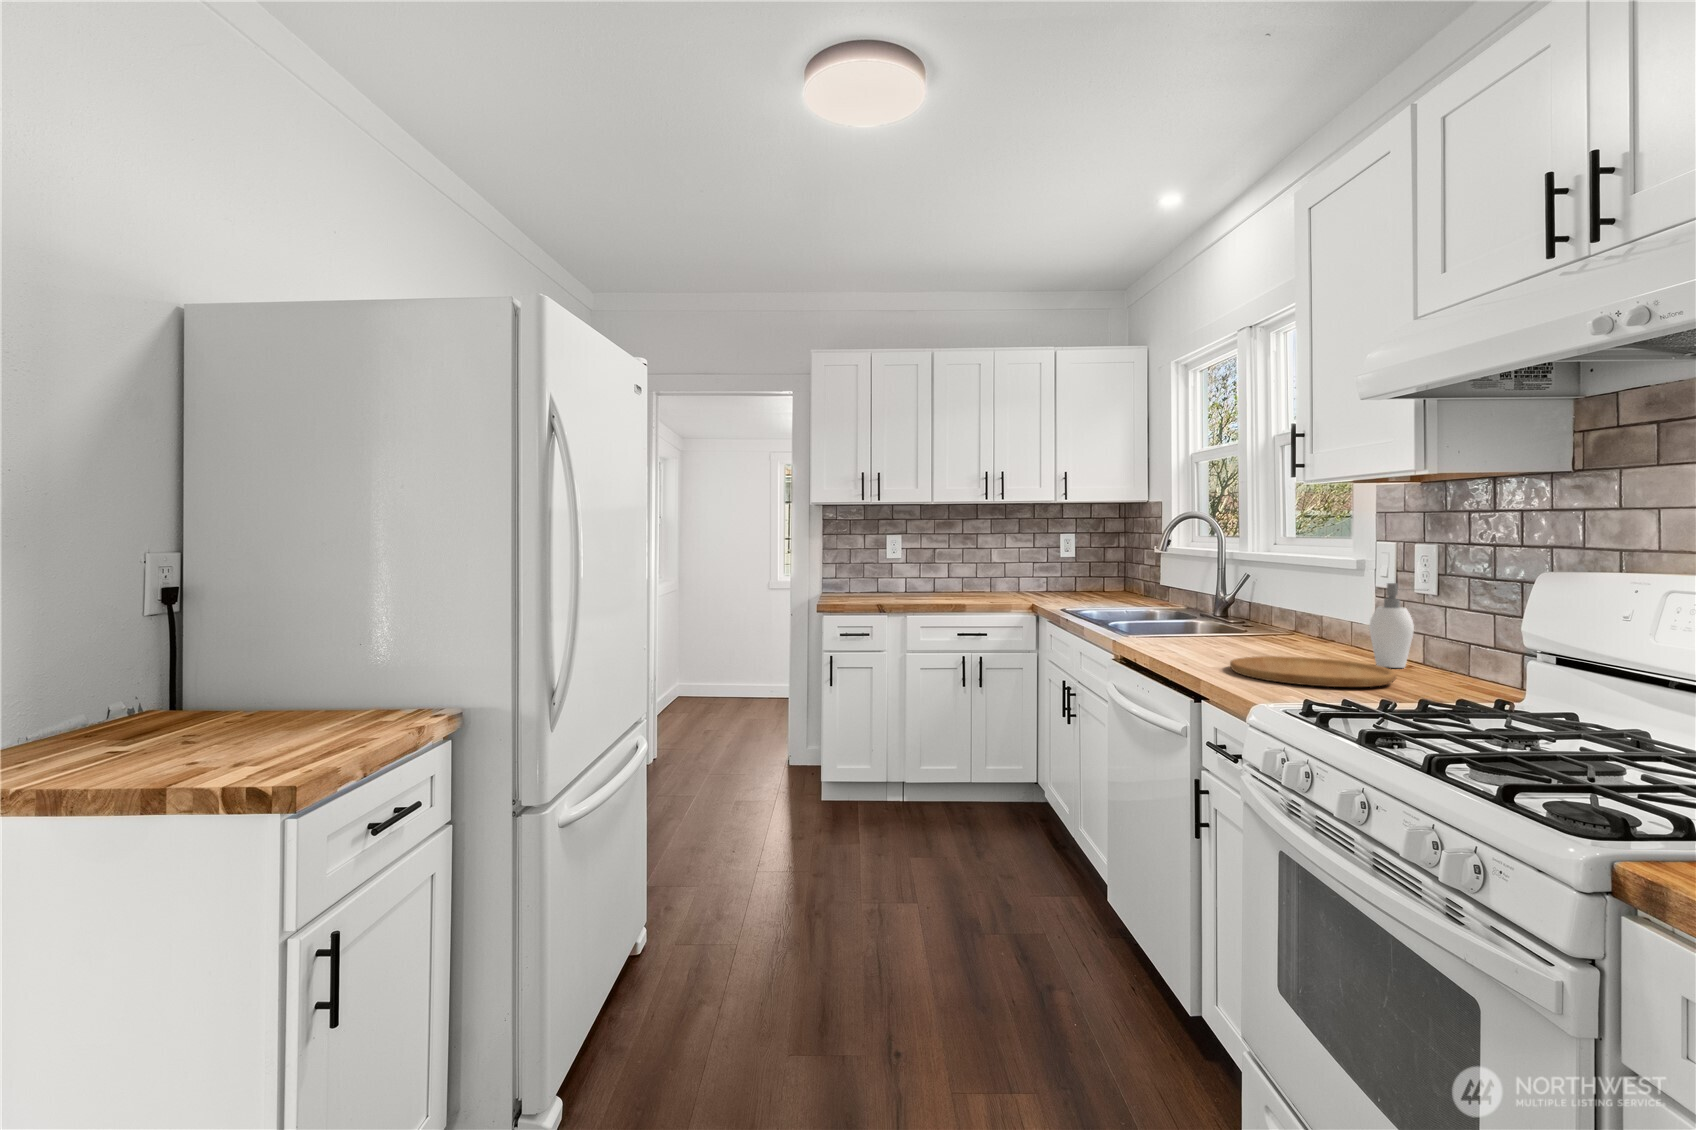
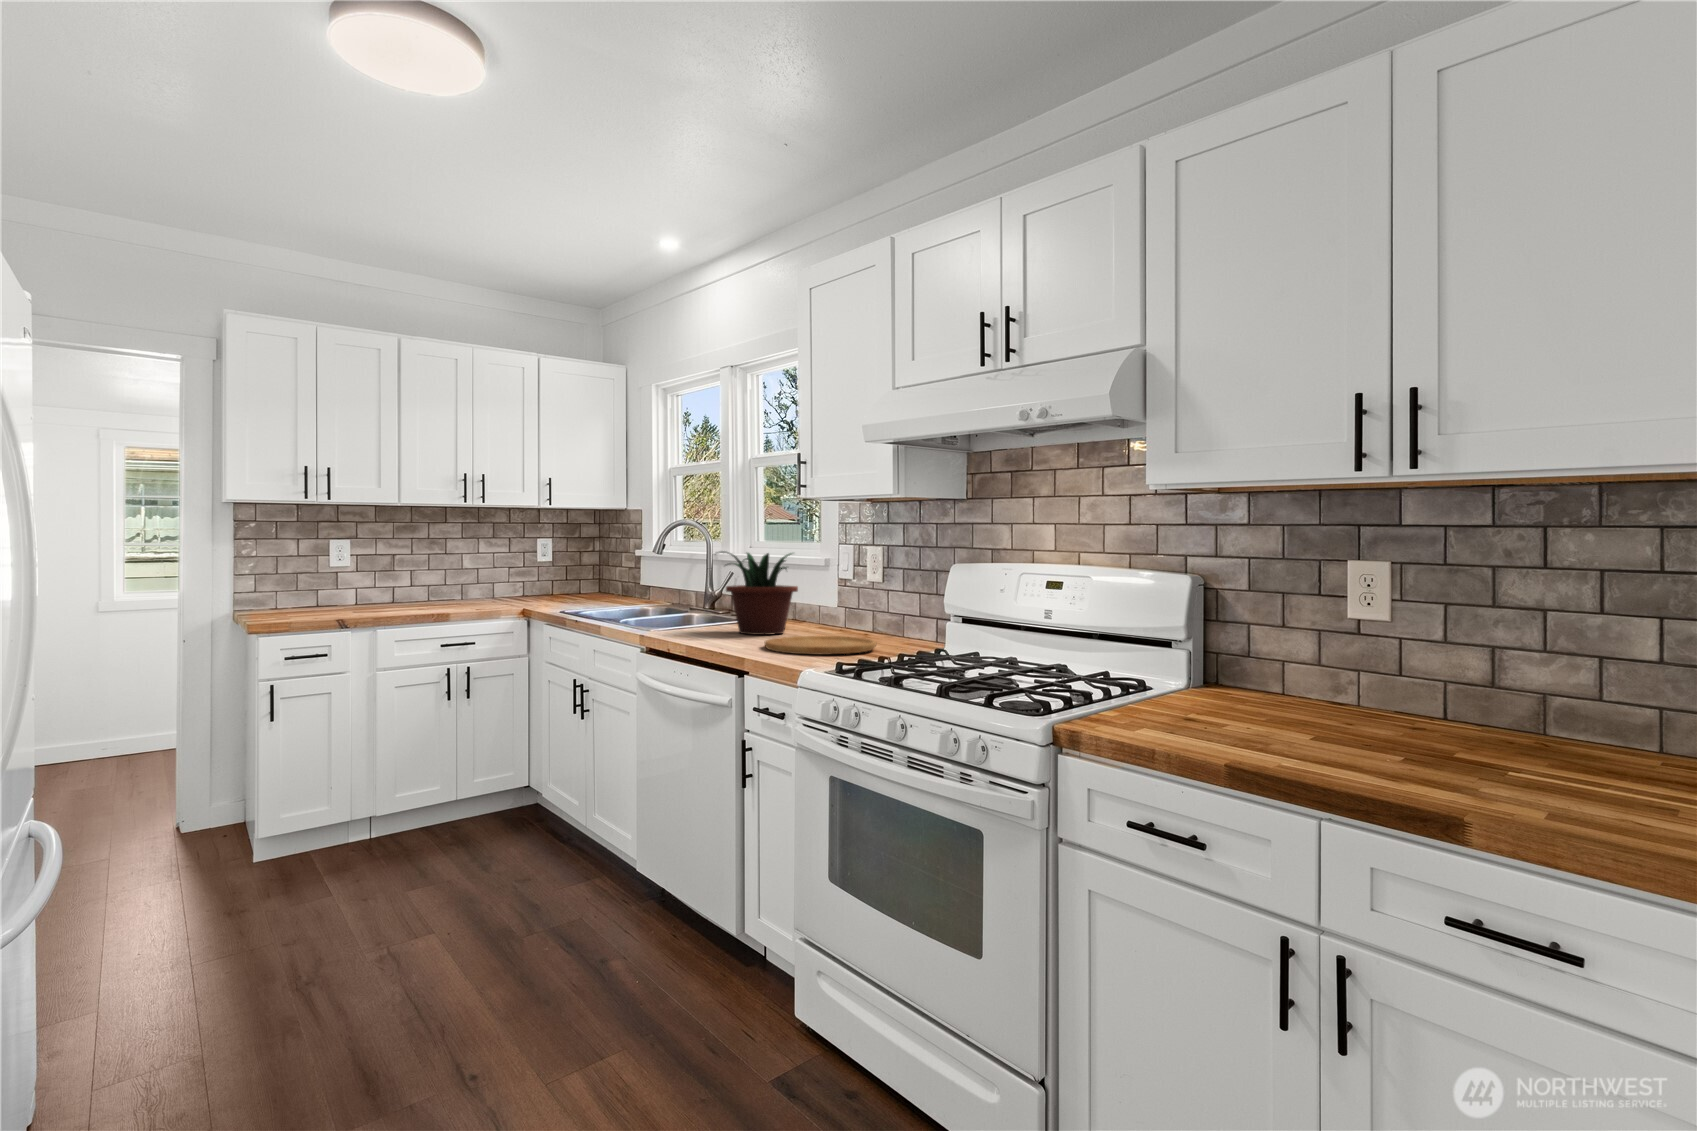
potted plant: none [1193,549,1311,651] -> present [716,551,798,635]
soap dispenser: present [1369,583,1428,668] -> none [844,577,880,640]

